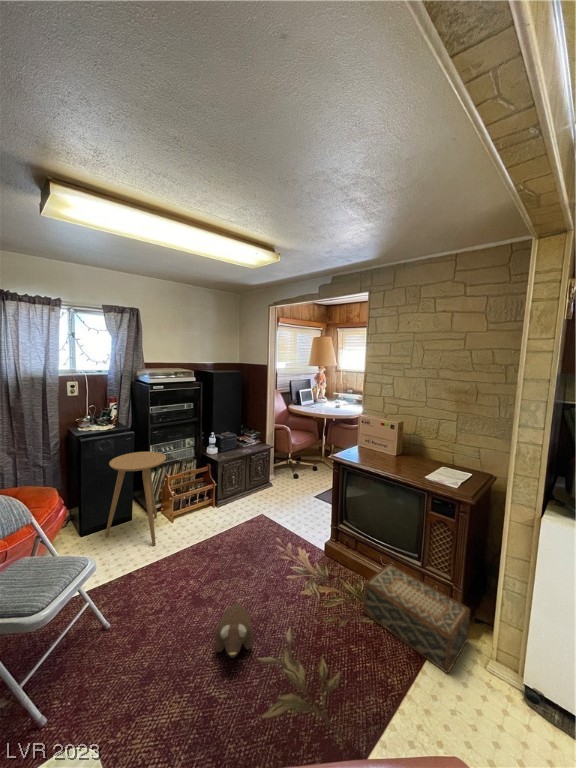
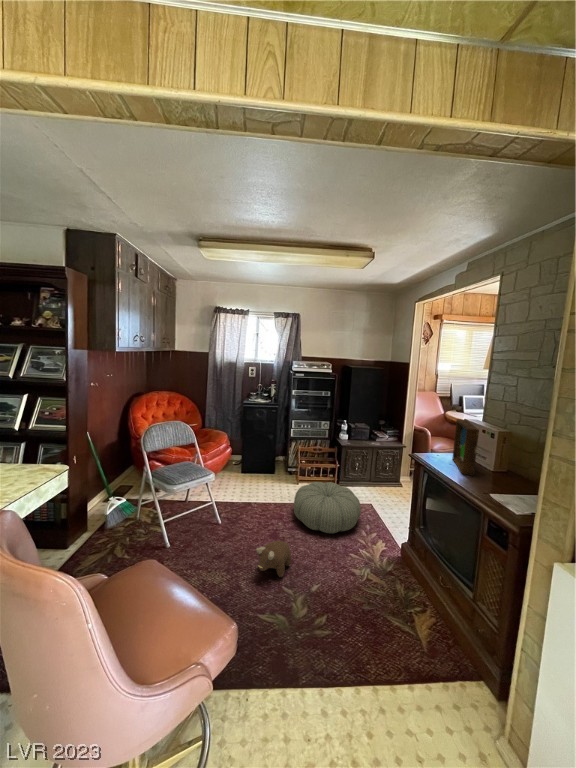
picture frame: none [362,417,395,465] -> present [453,419,479,475]
side table: present [105,452,166,546] -> none [253,422,295,492]
pouf: none [197,508,276,571] -> present [294,482,361,533]
woven basket: present [364,564,470,673] -> none [396,582,509,714]

